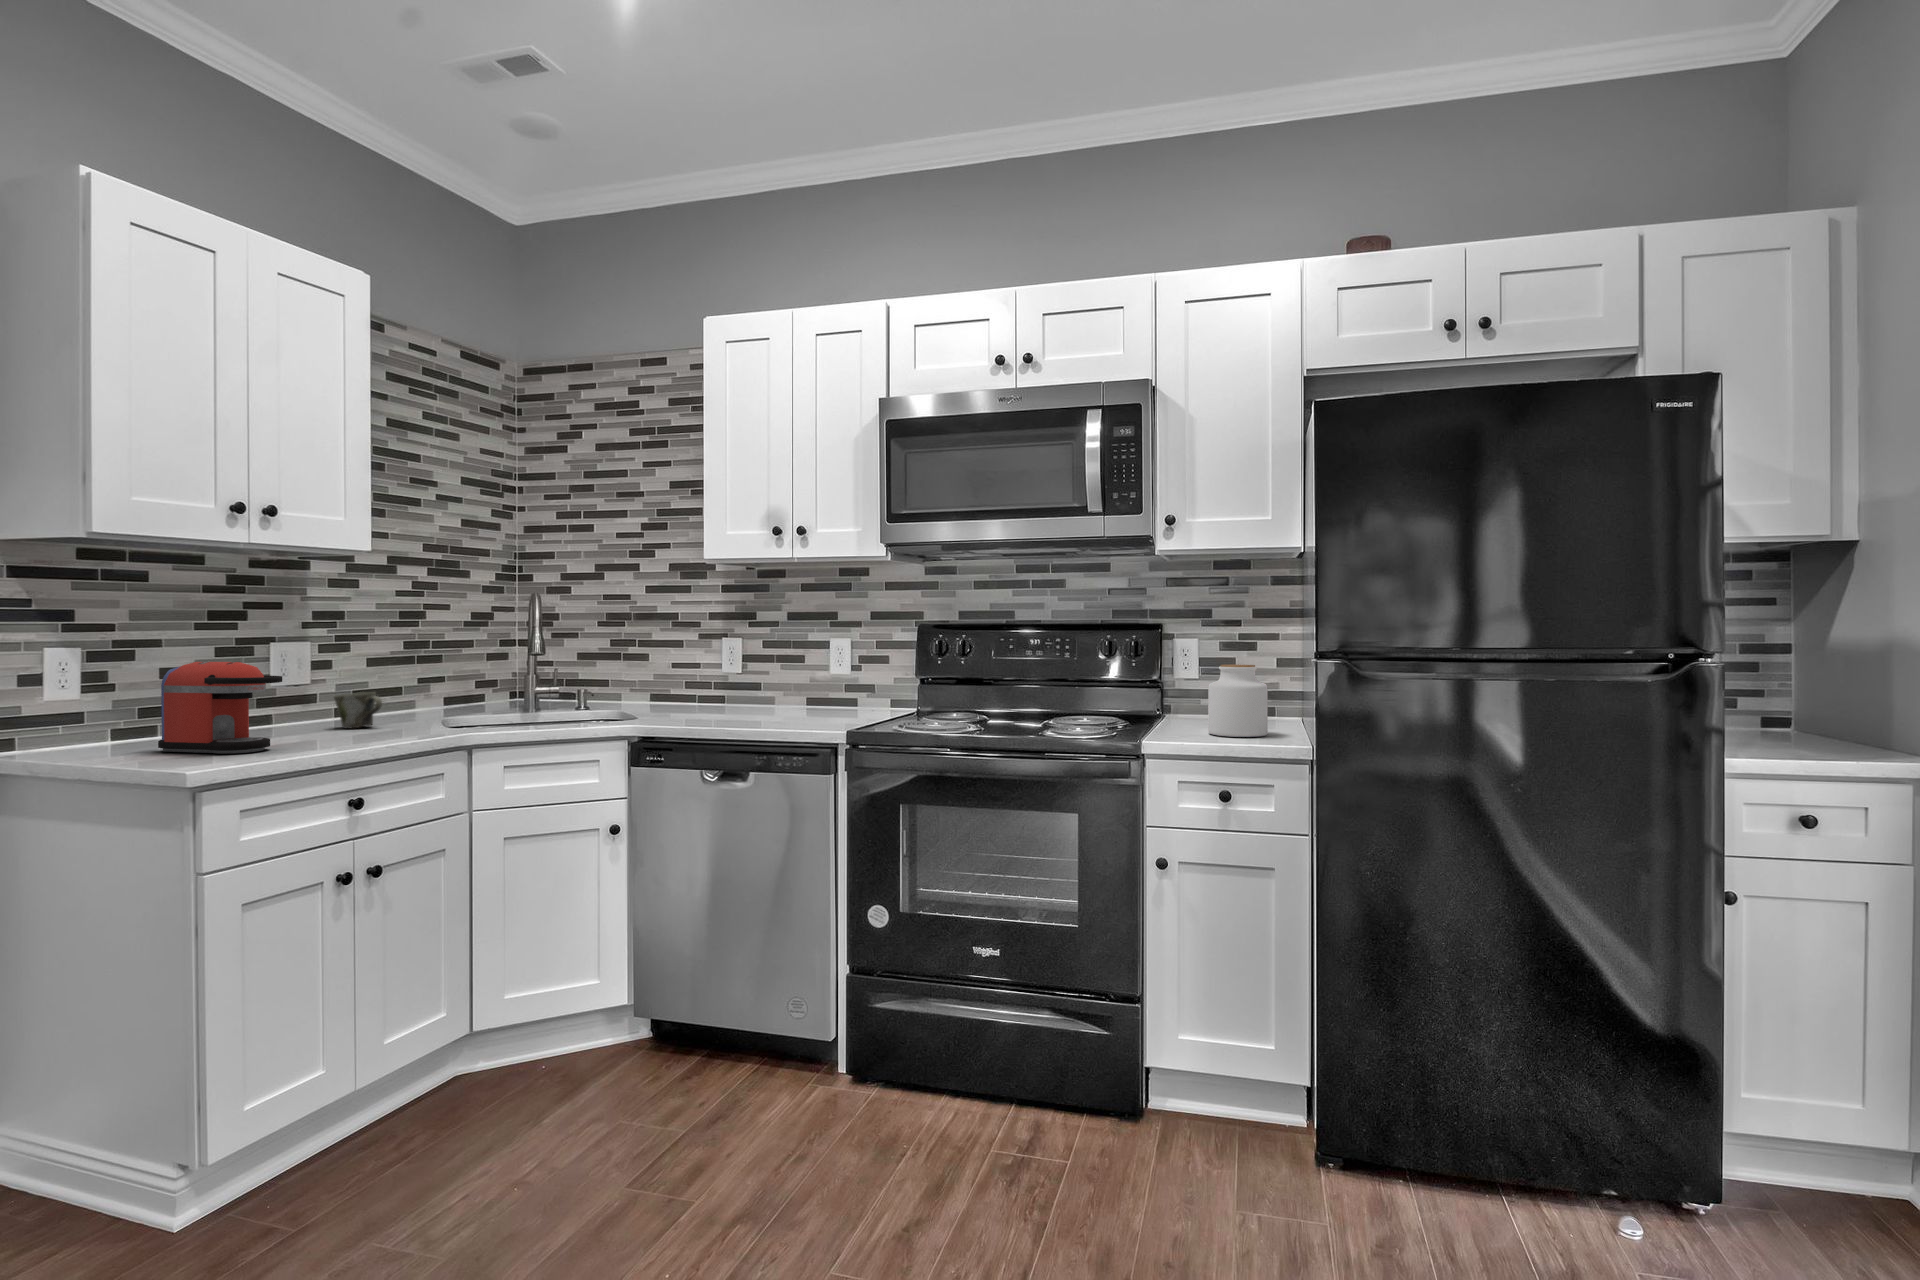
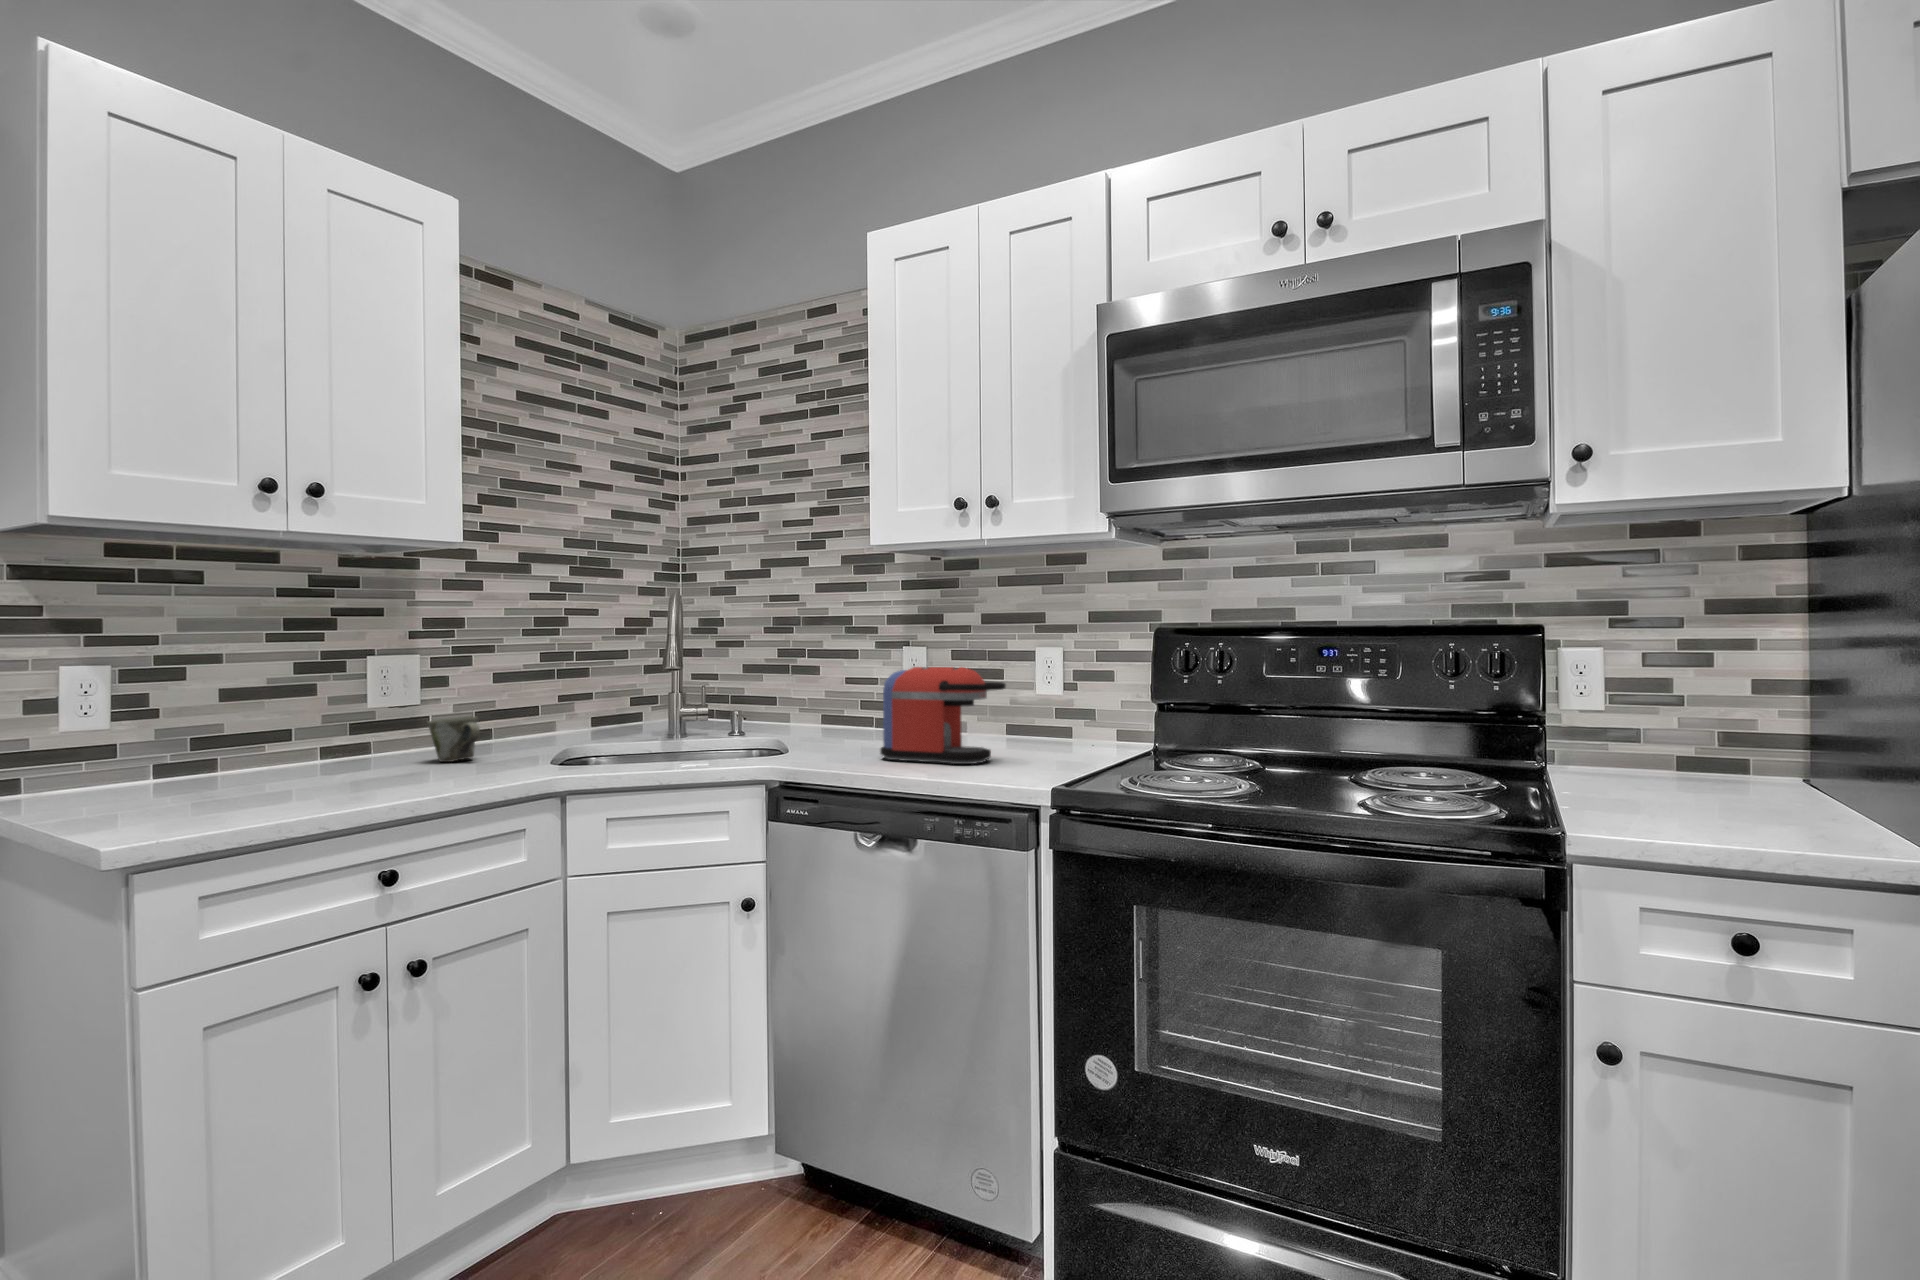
coffee maker: present [158,662,282,754] -> present [880,667,1006,764]
jar: present [1208,665,1268,737] -> none [1672,694,1801,827]

